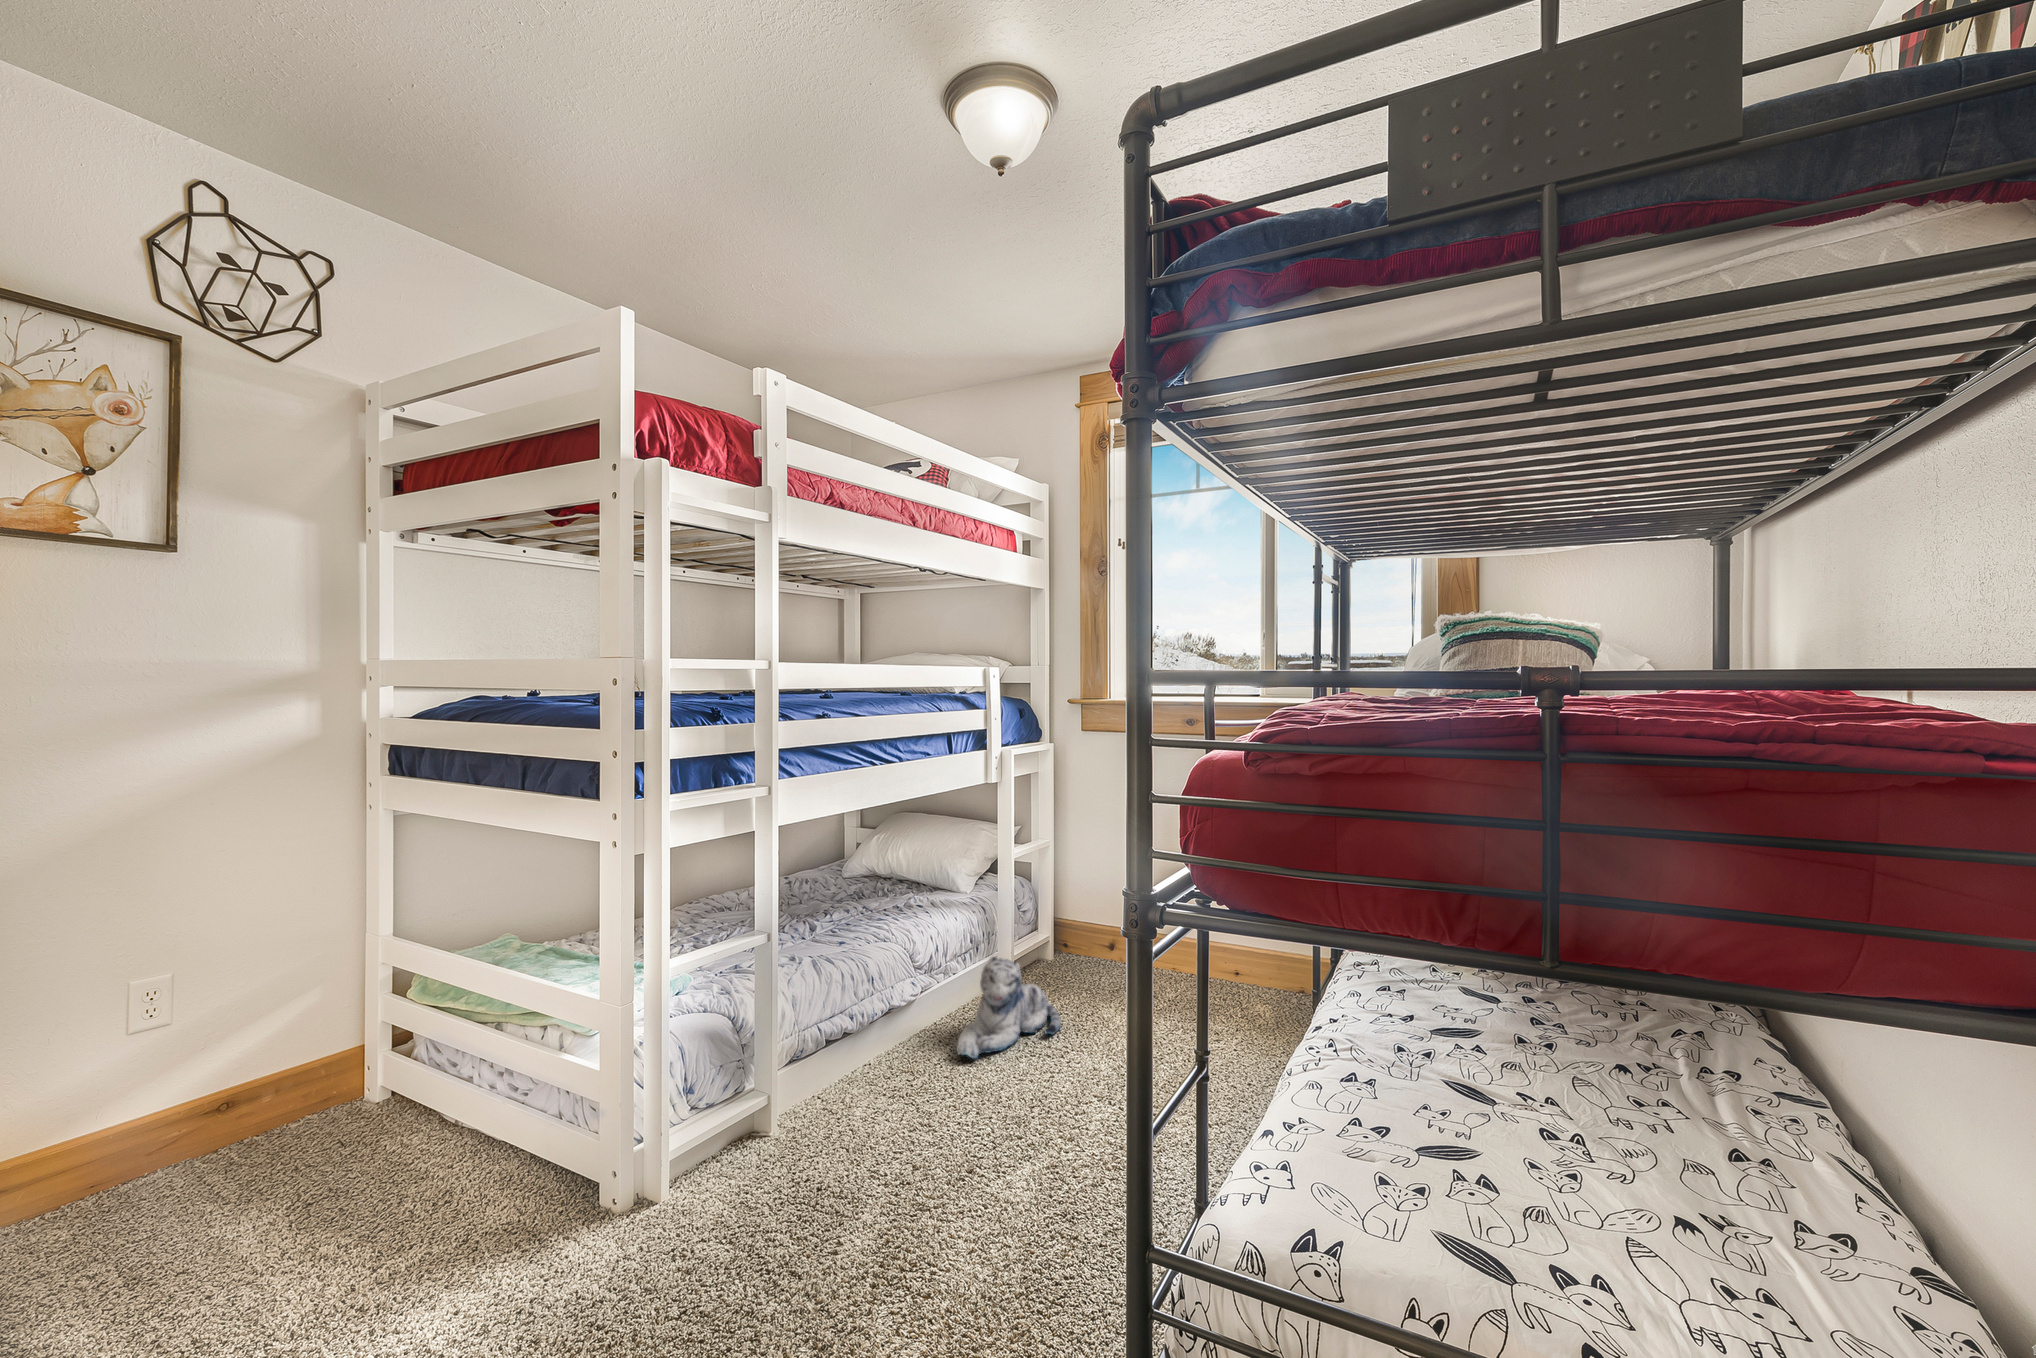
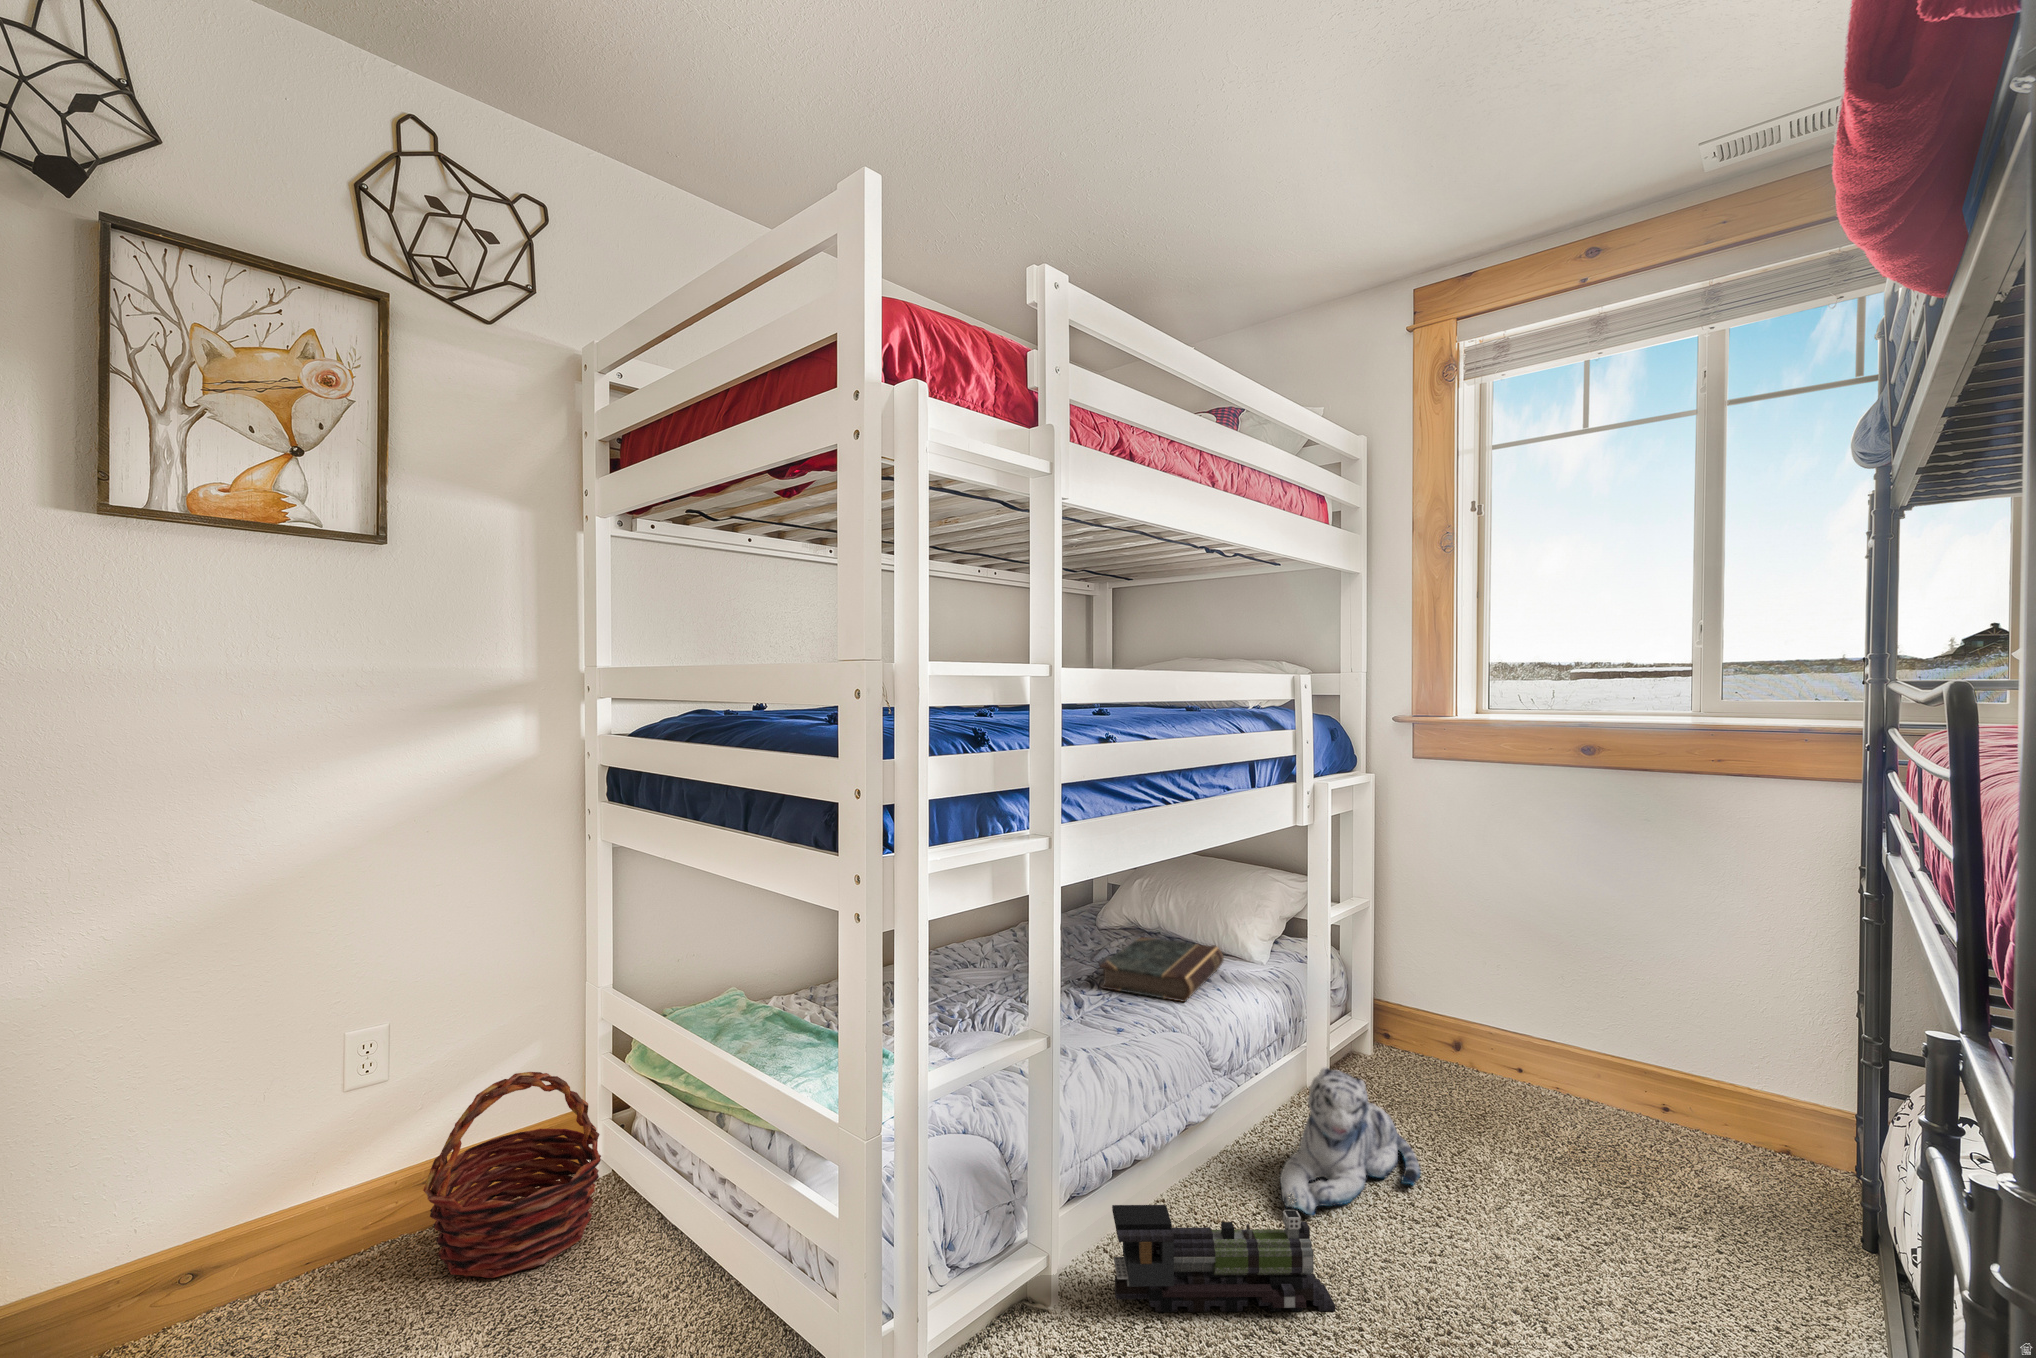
book: none [834,878,936,921] -> present [1100,937,1224,1002]
basket: none [221,1005,392,1174] -> present [423,1072,601,1278]
toy train: none [820,1032,976,1126] -> present [1112,1193,1335,1312]

